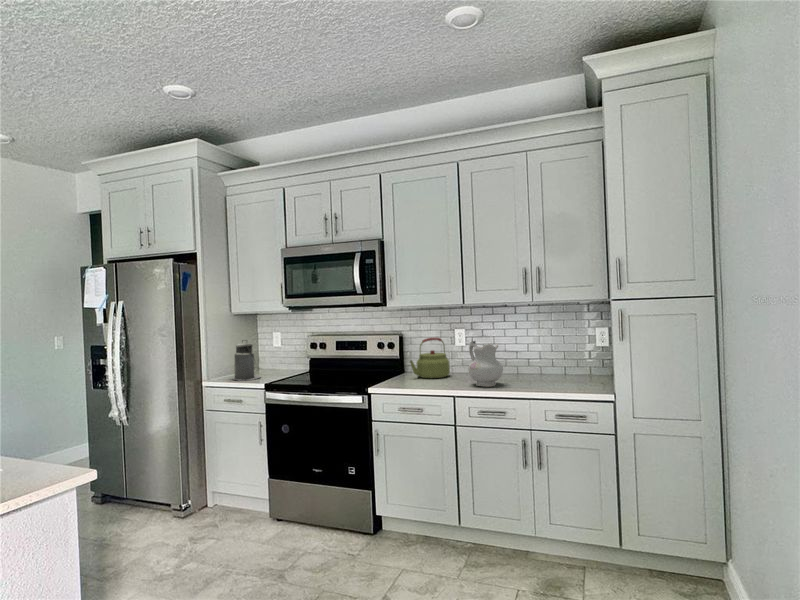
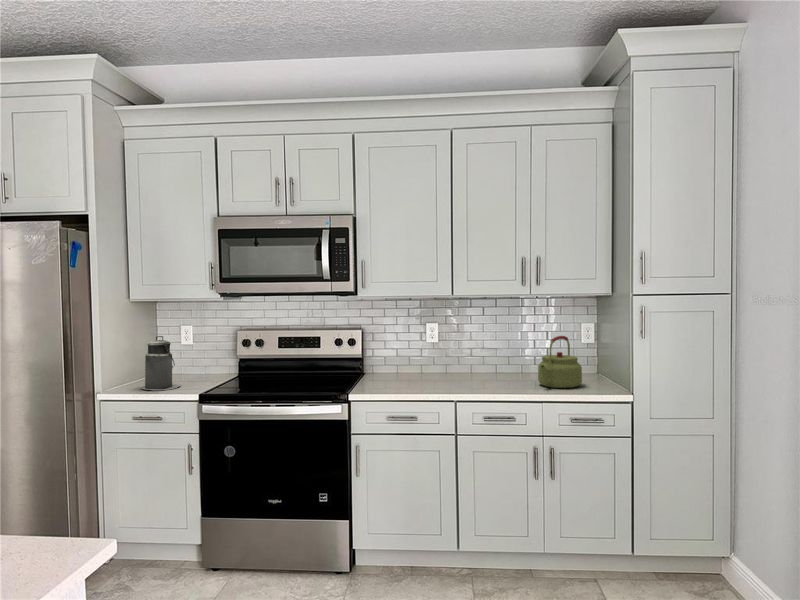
kettle: present [410,338,450,378] -> present [538,336,582,388]
ceramic pitcher: present [468,341,503,387] -> none [463,338,504,390]

